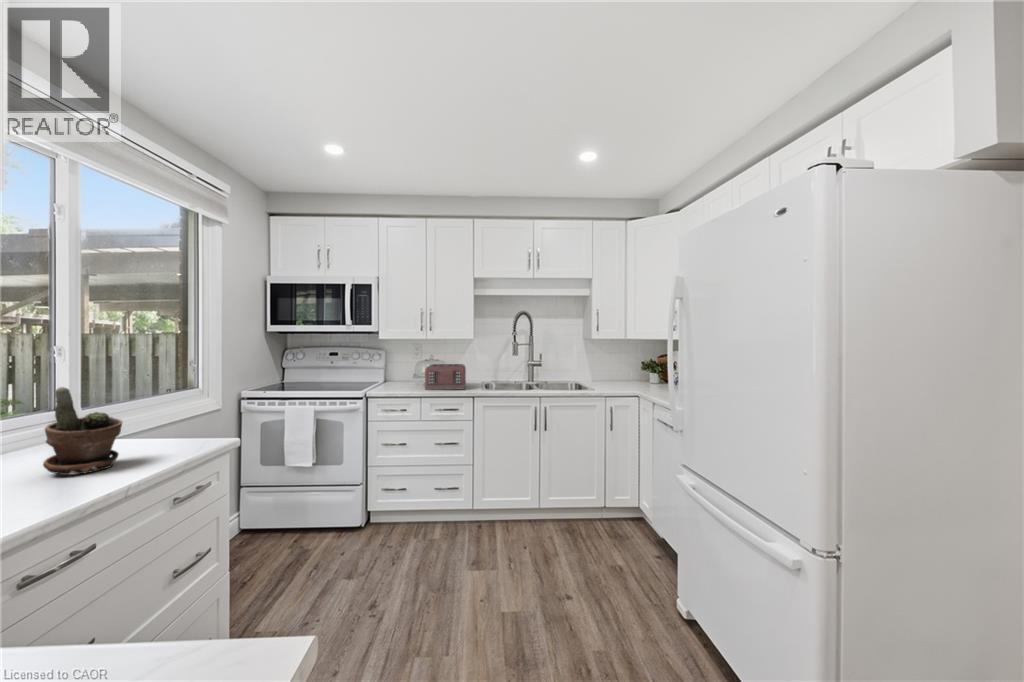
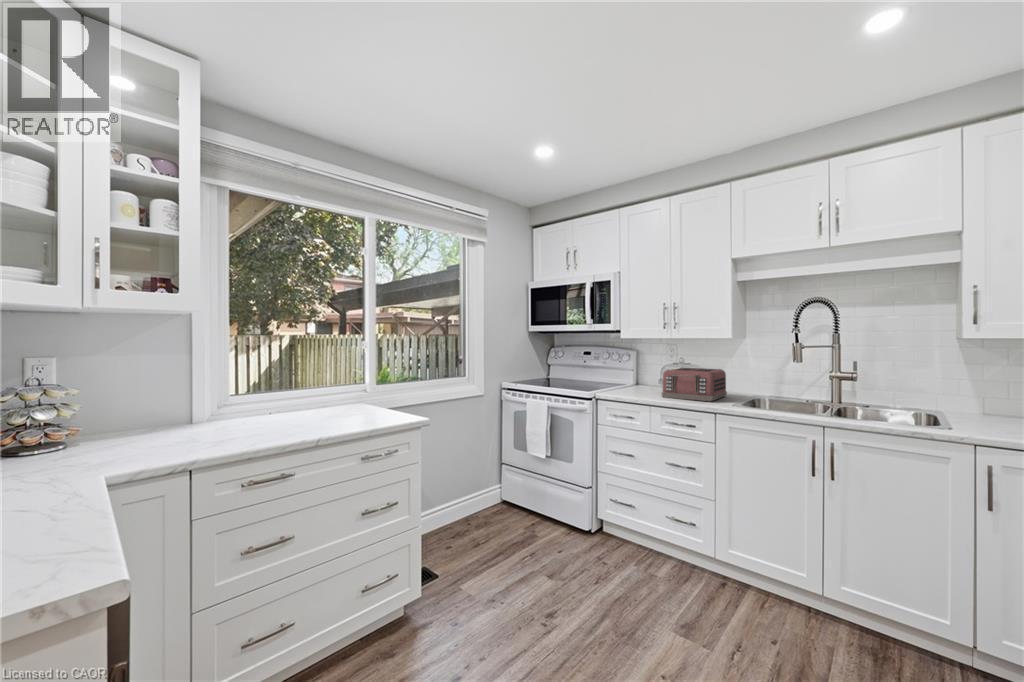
potted plant: present [43,387,122,475] -> none [317,367,355,425]

